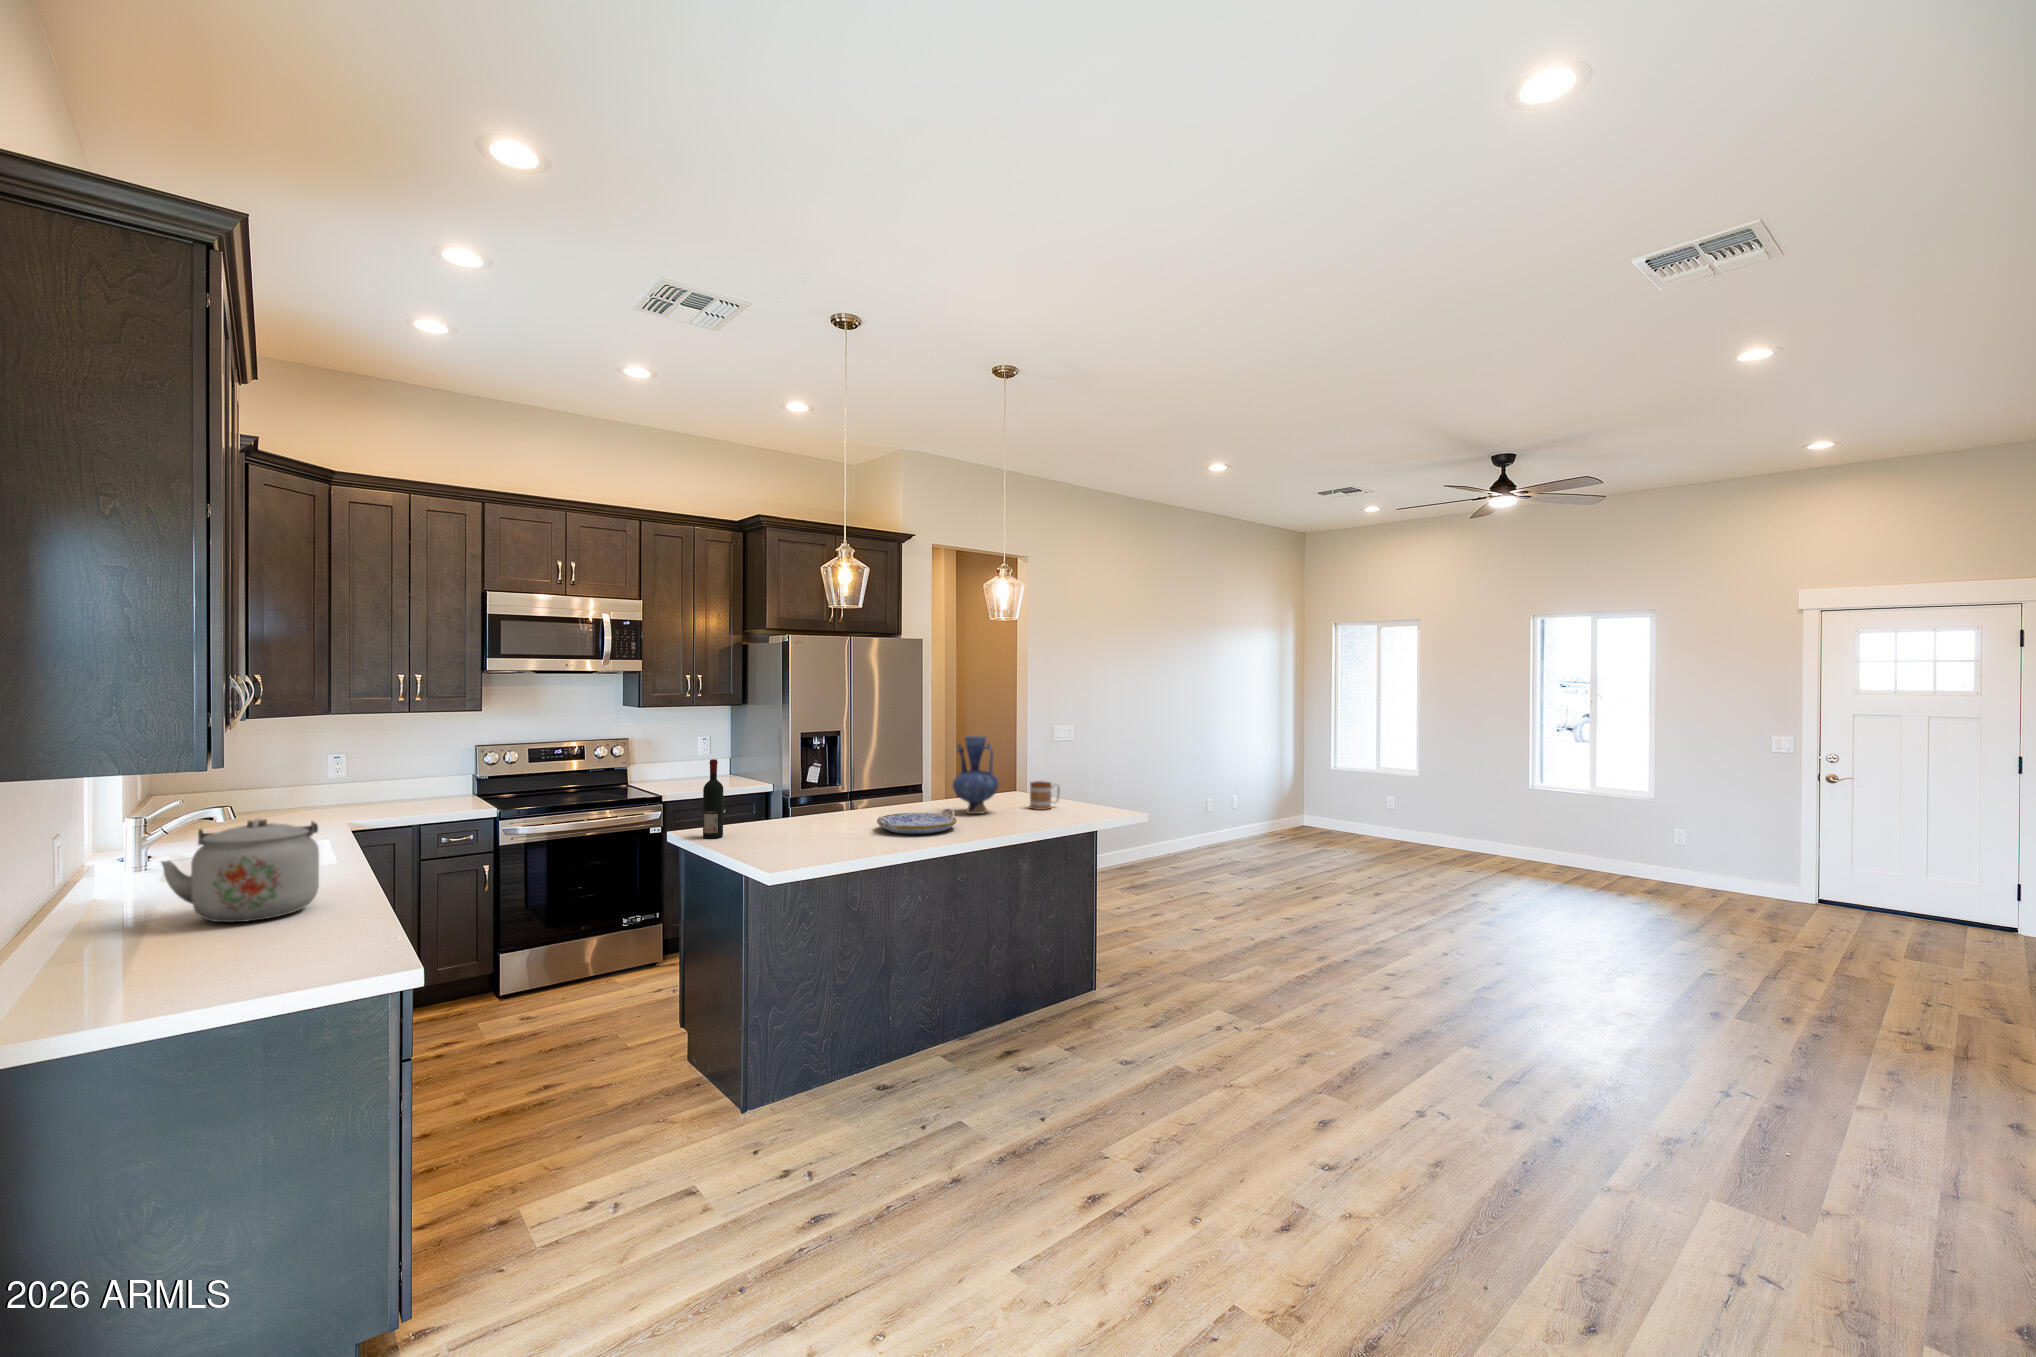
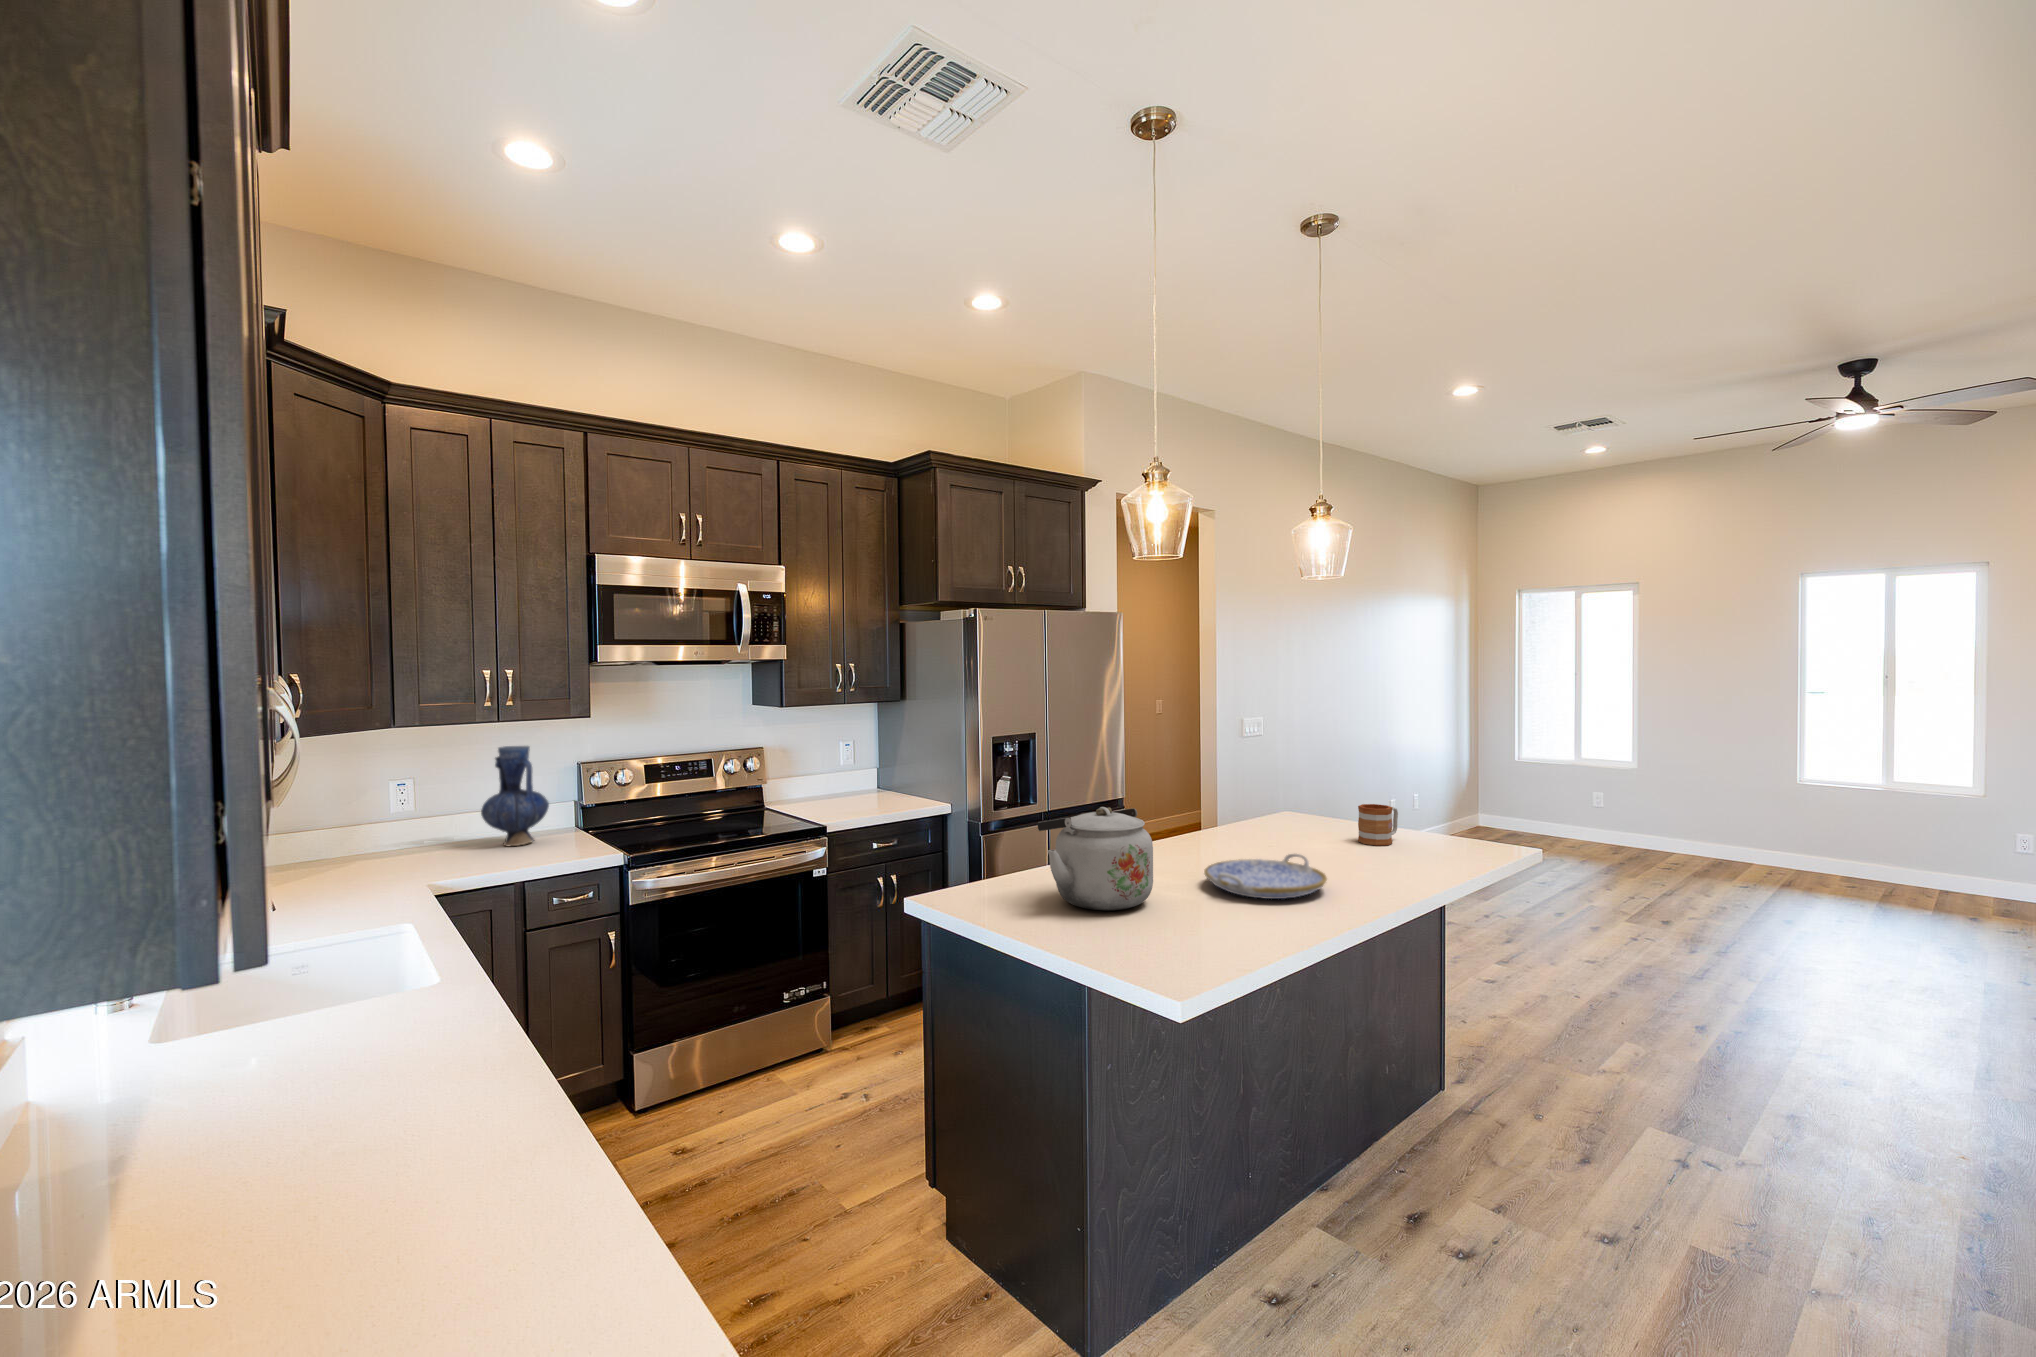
vase: present [953,736,998,814] -> present [481,746,549,846]
wine bottle: present [703,759,723,838] -> none [967,792,996,913]
kettle: present [161,819,319,922] -> present [1038,807,1153,910]

